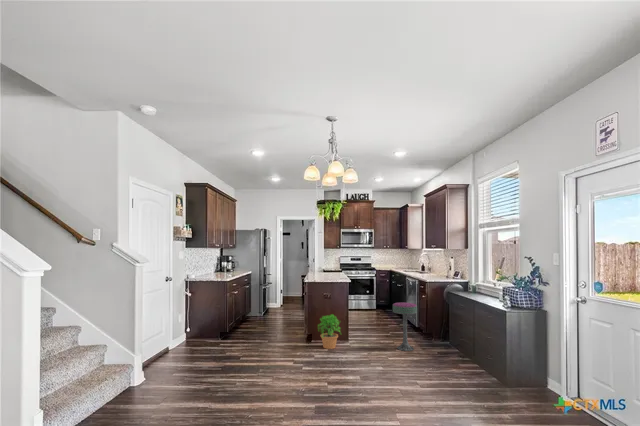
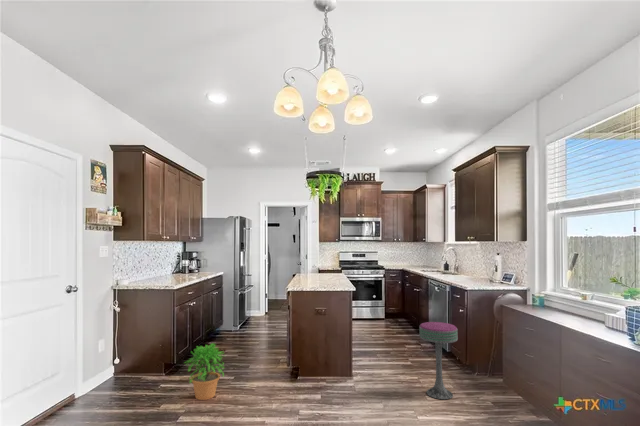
potted plant: present [318,314,340,349] -> present [187,343,223,400]

